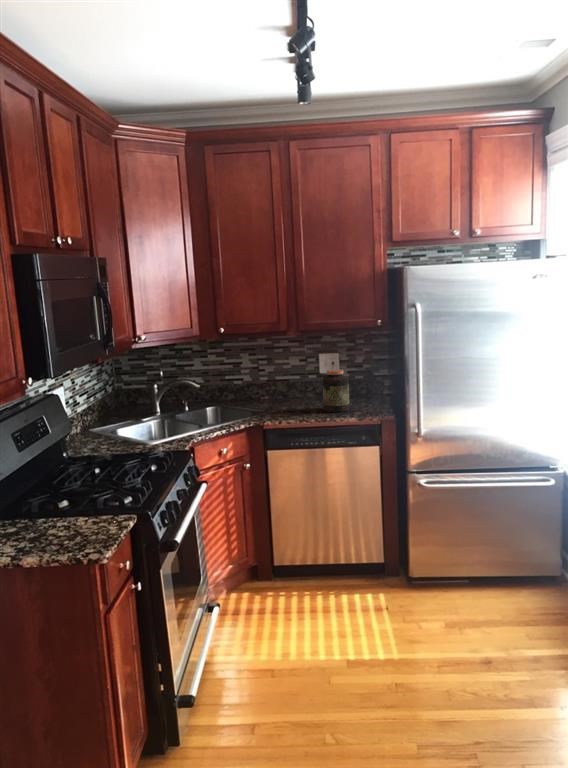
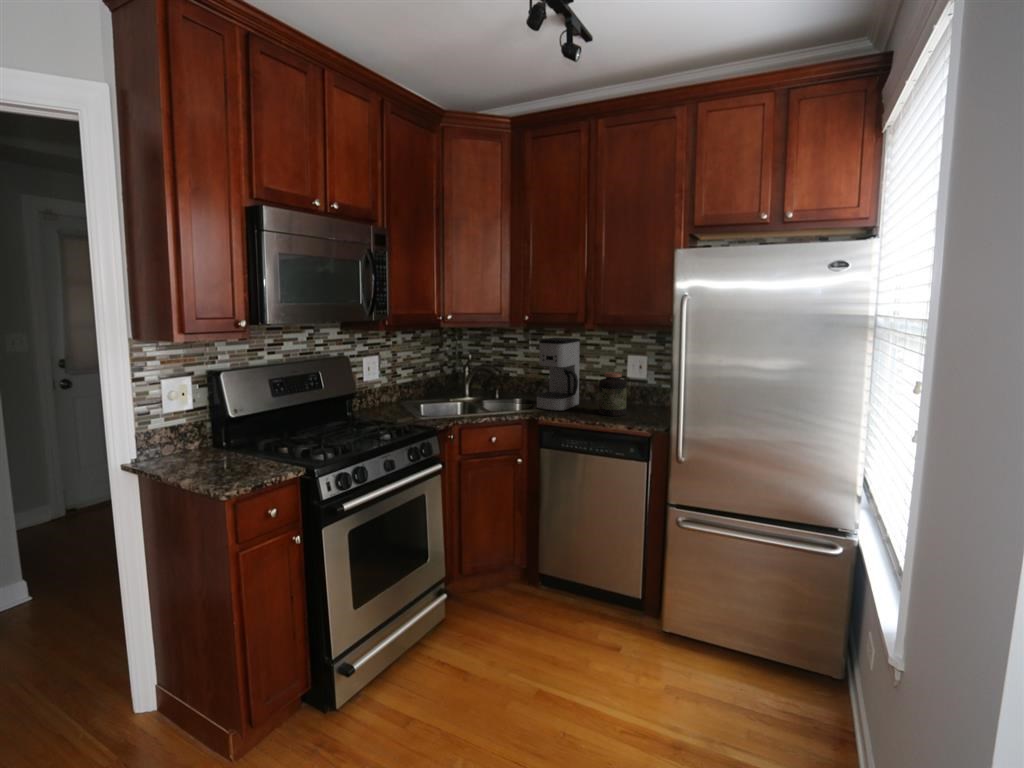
coffee maker: none [256,340,297,416] -> present [537,338,580,411]

